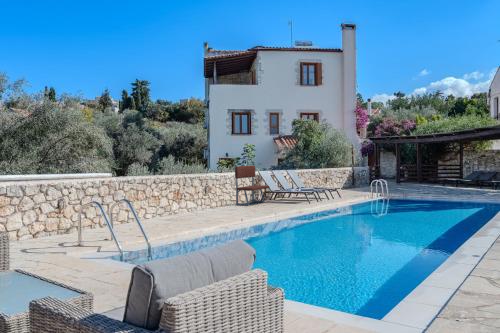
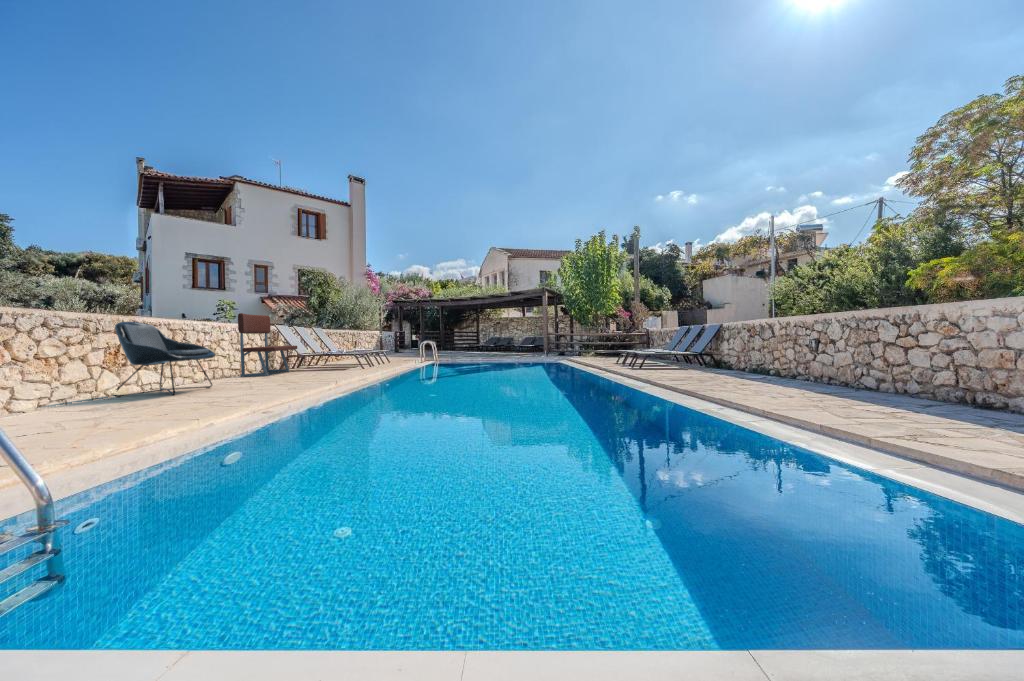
lounge chair: none [176,178,215,217] -> present [114,322,215,397]

